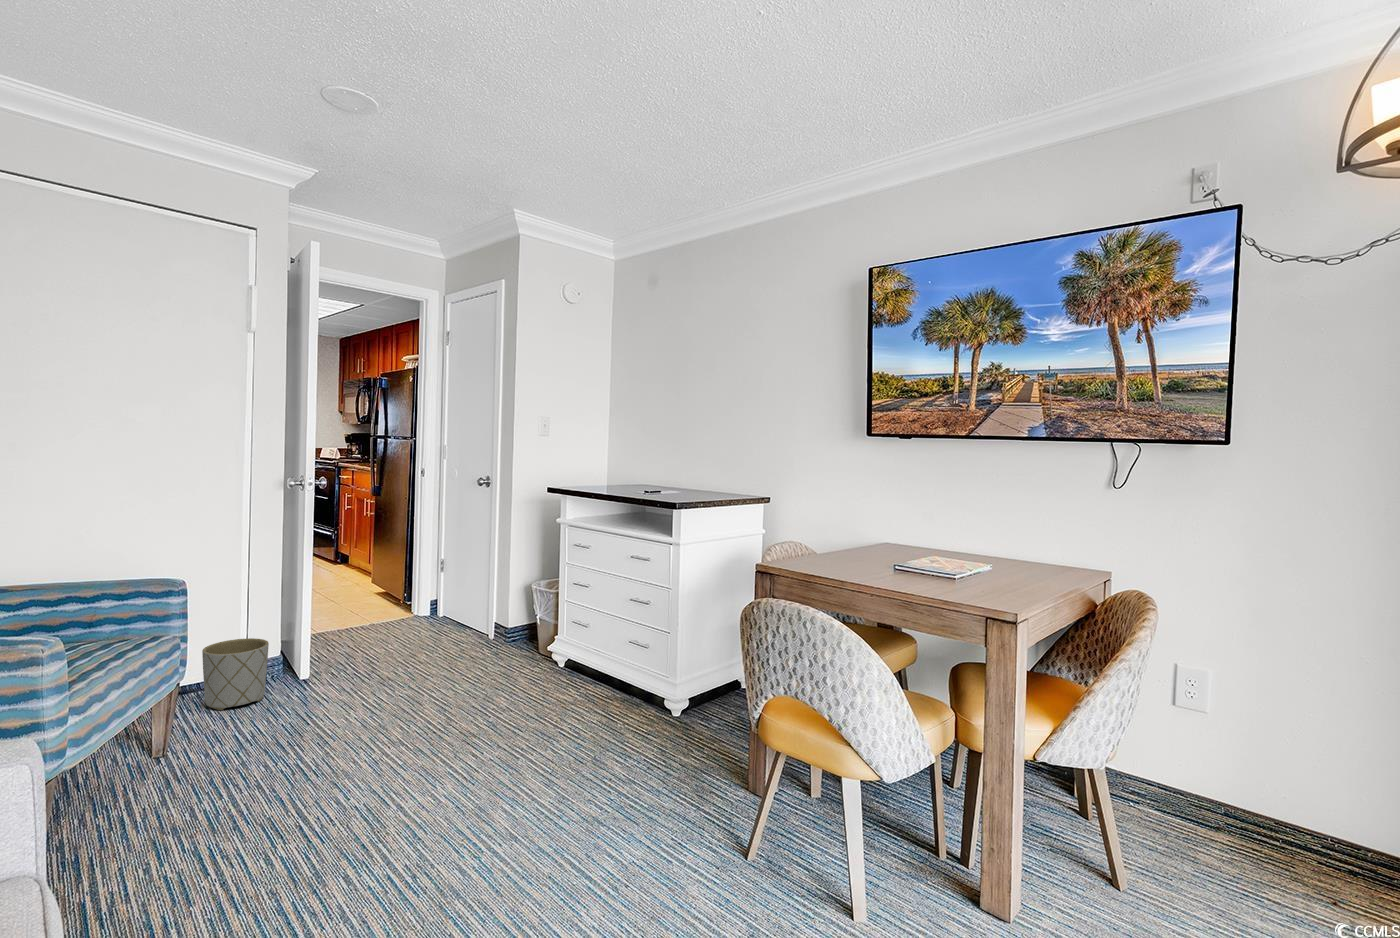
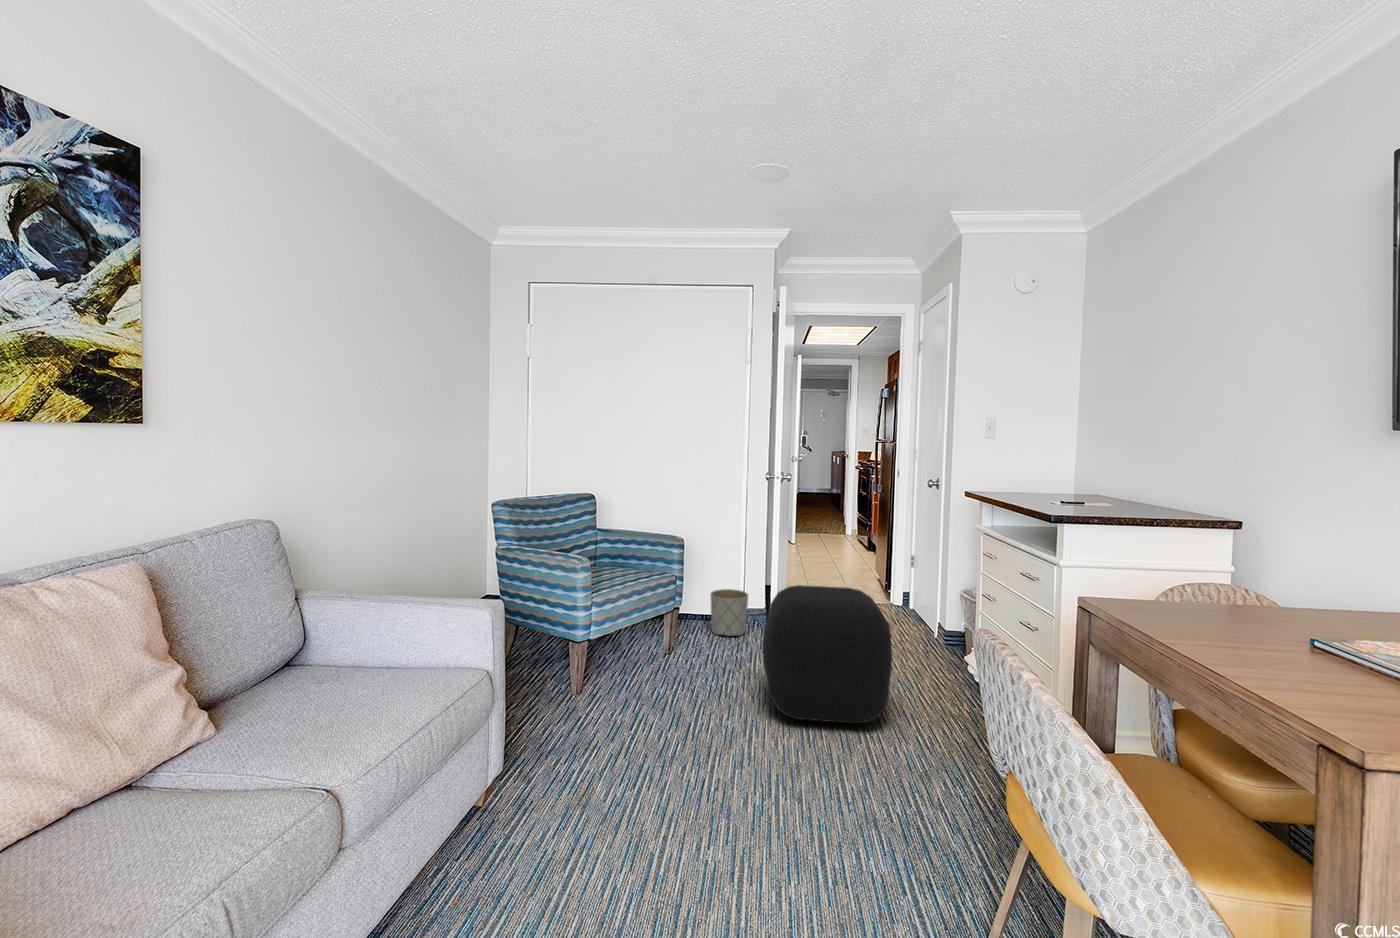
ottoman: none [364,598,531,766] -> present [762,585,892,723]

